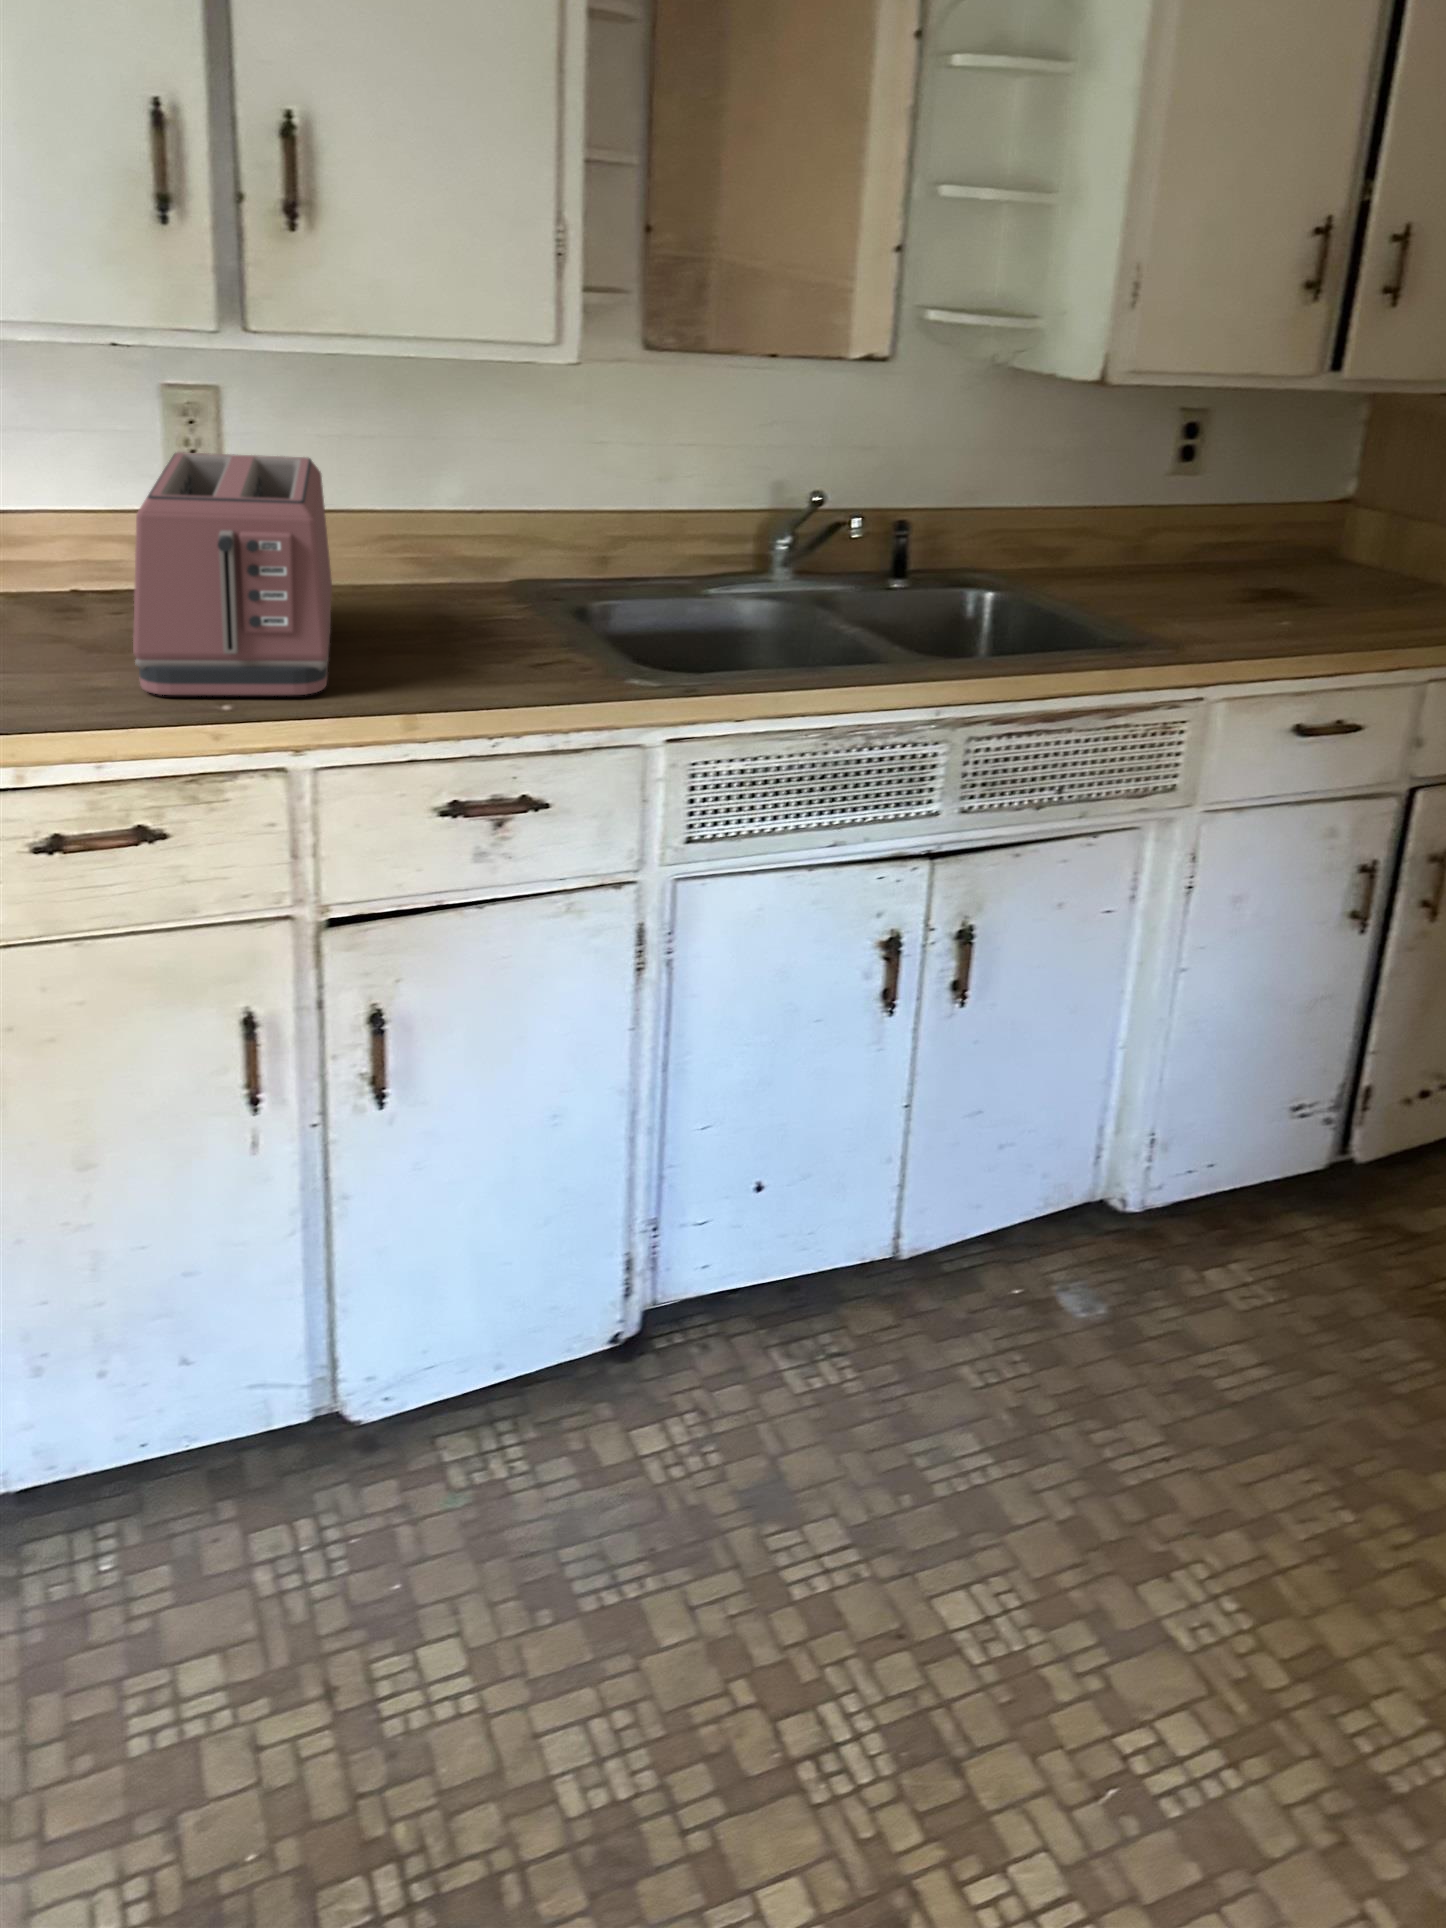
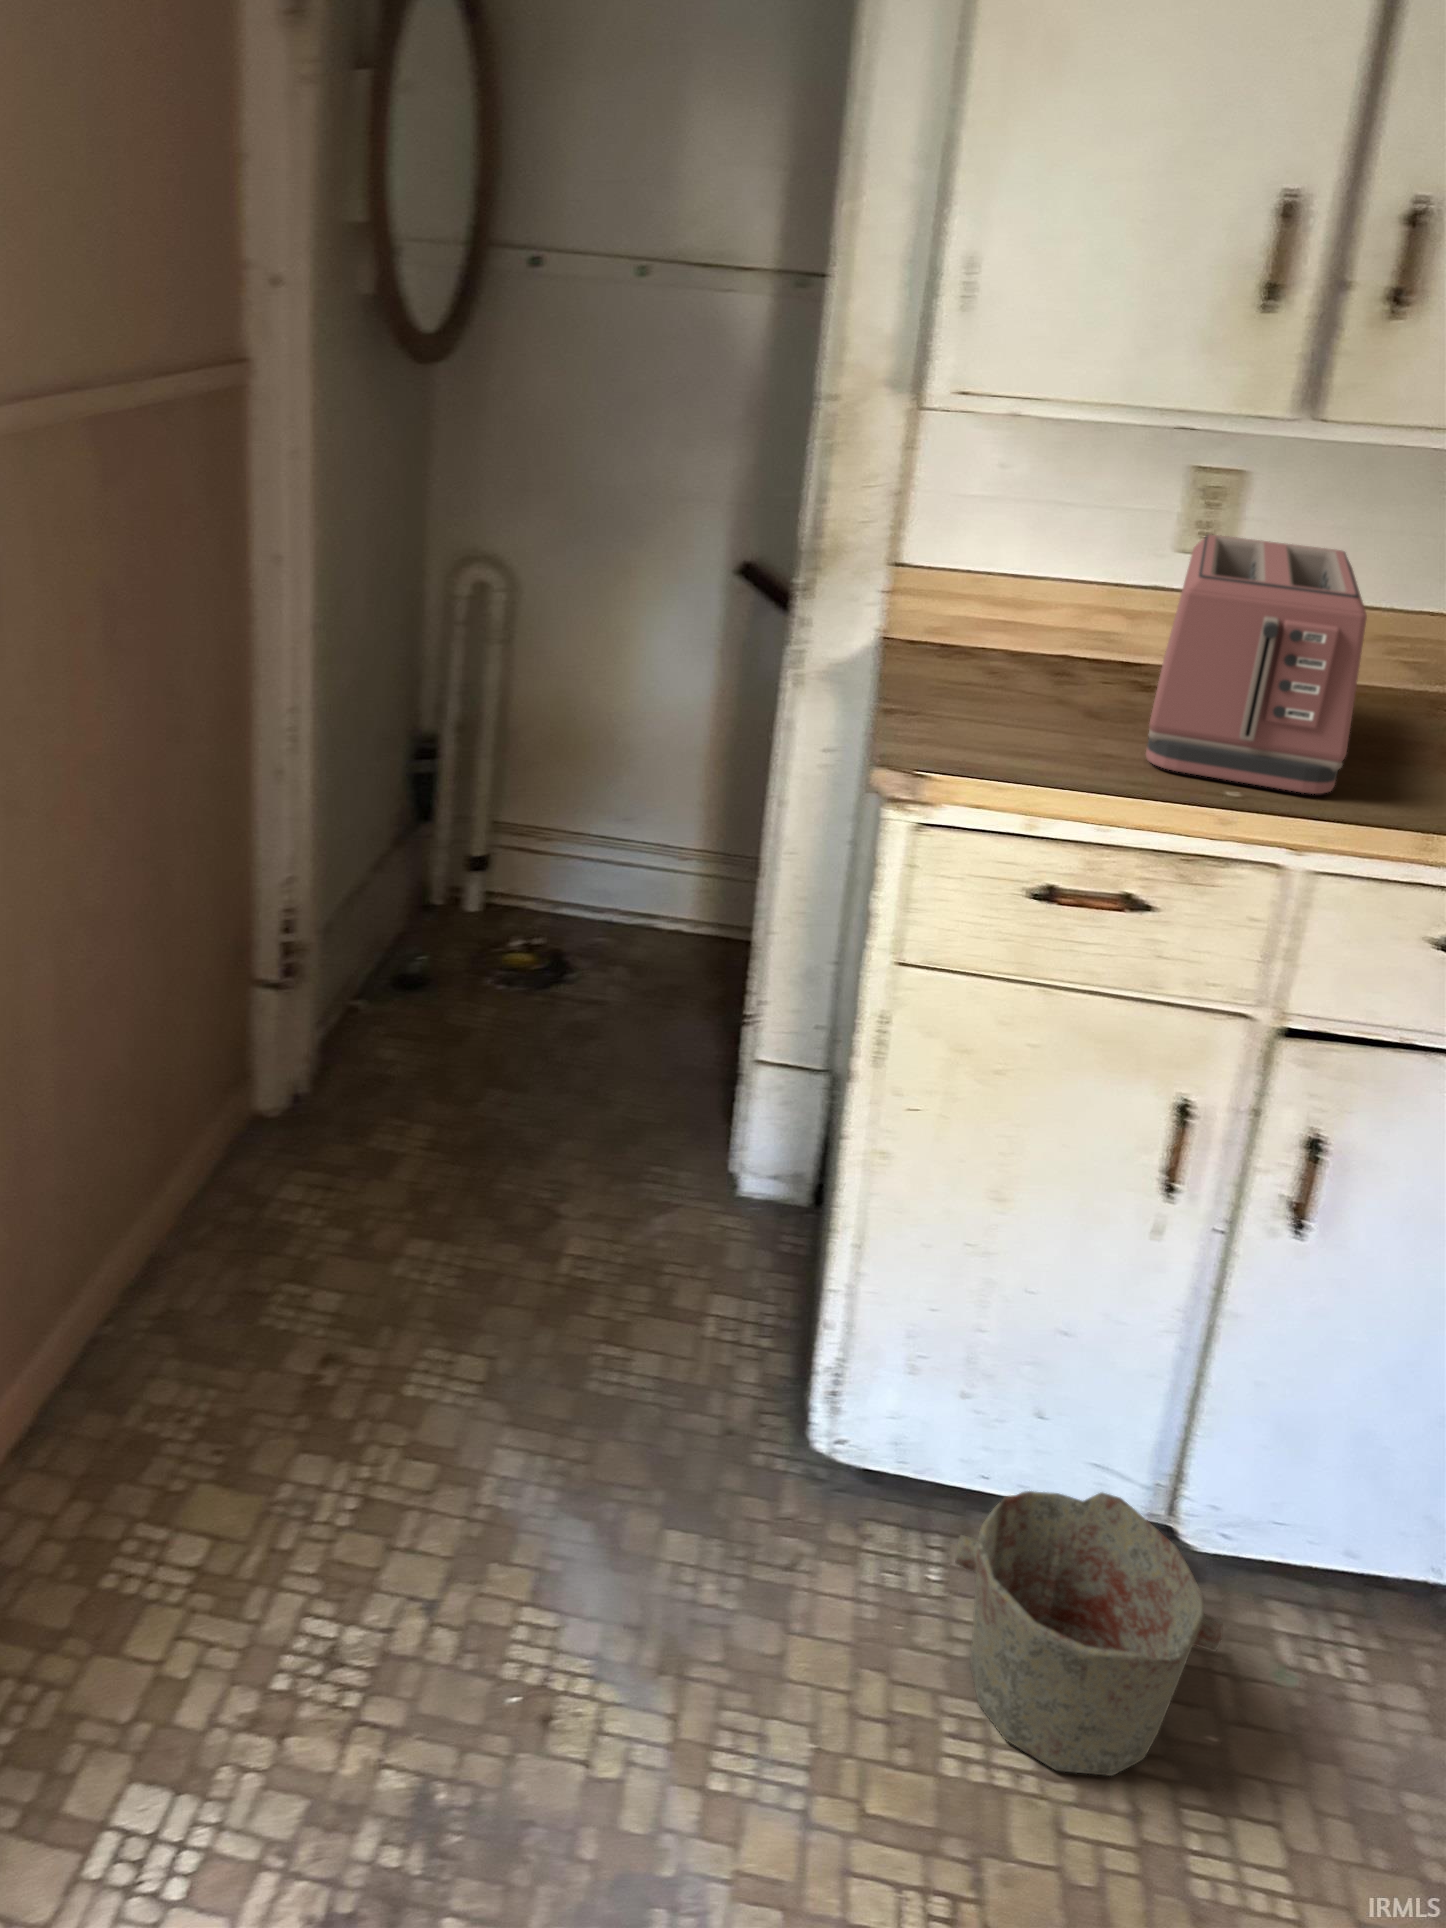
bucket: none [105,1408,376,1689] -> present [955,1491,1223,1776]

